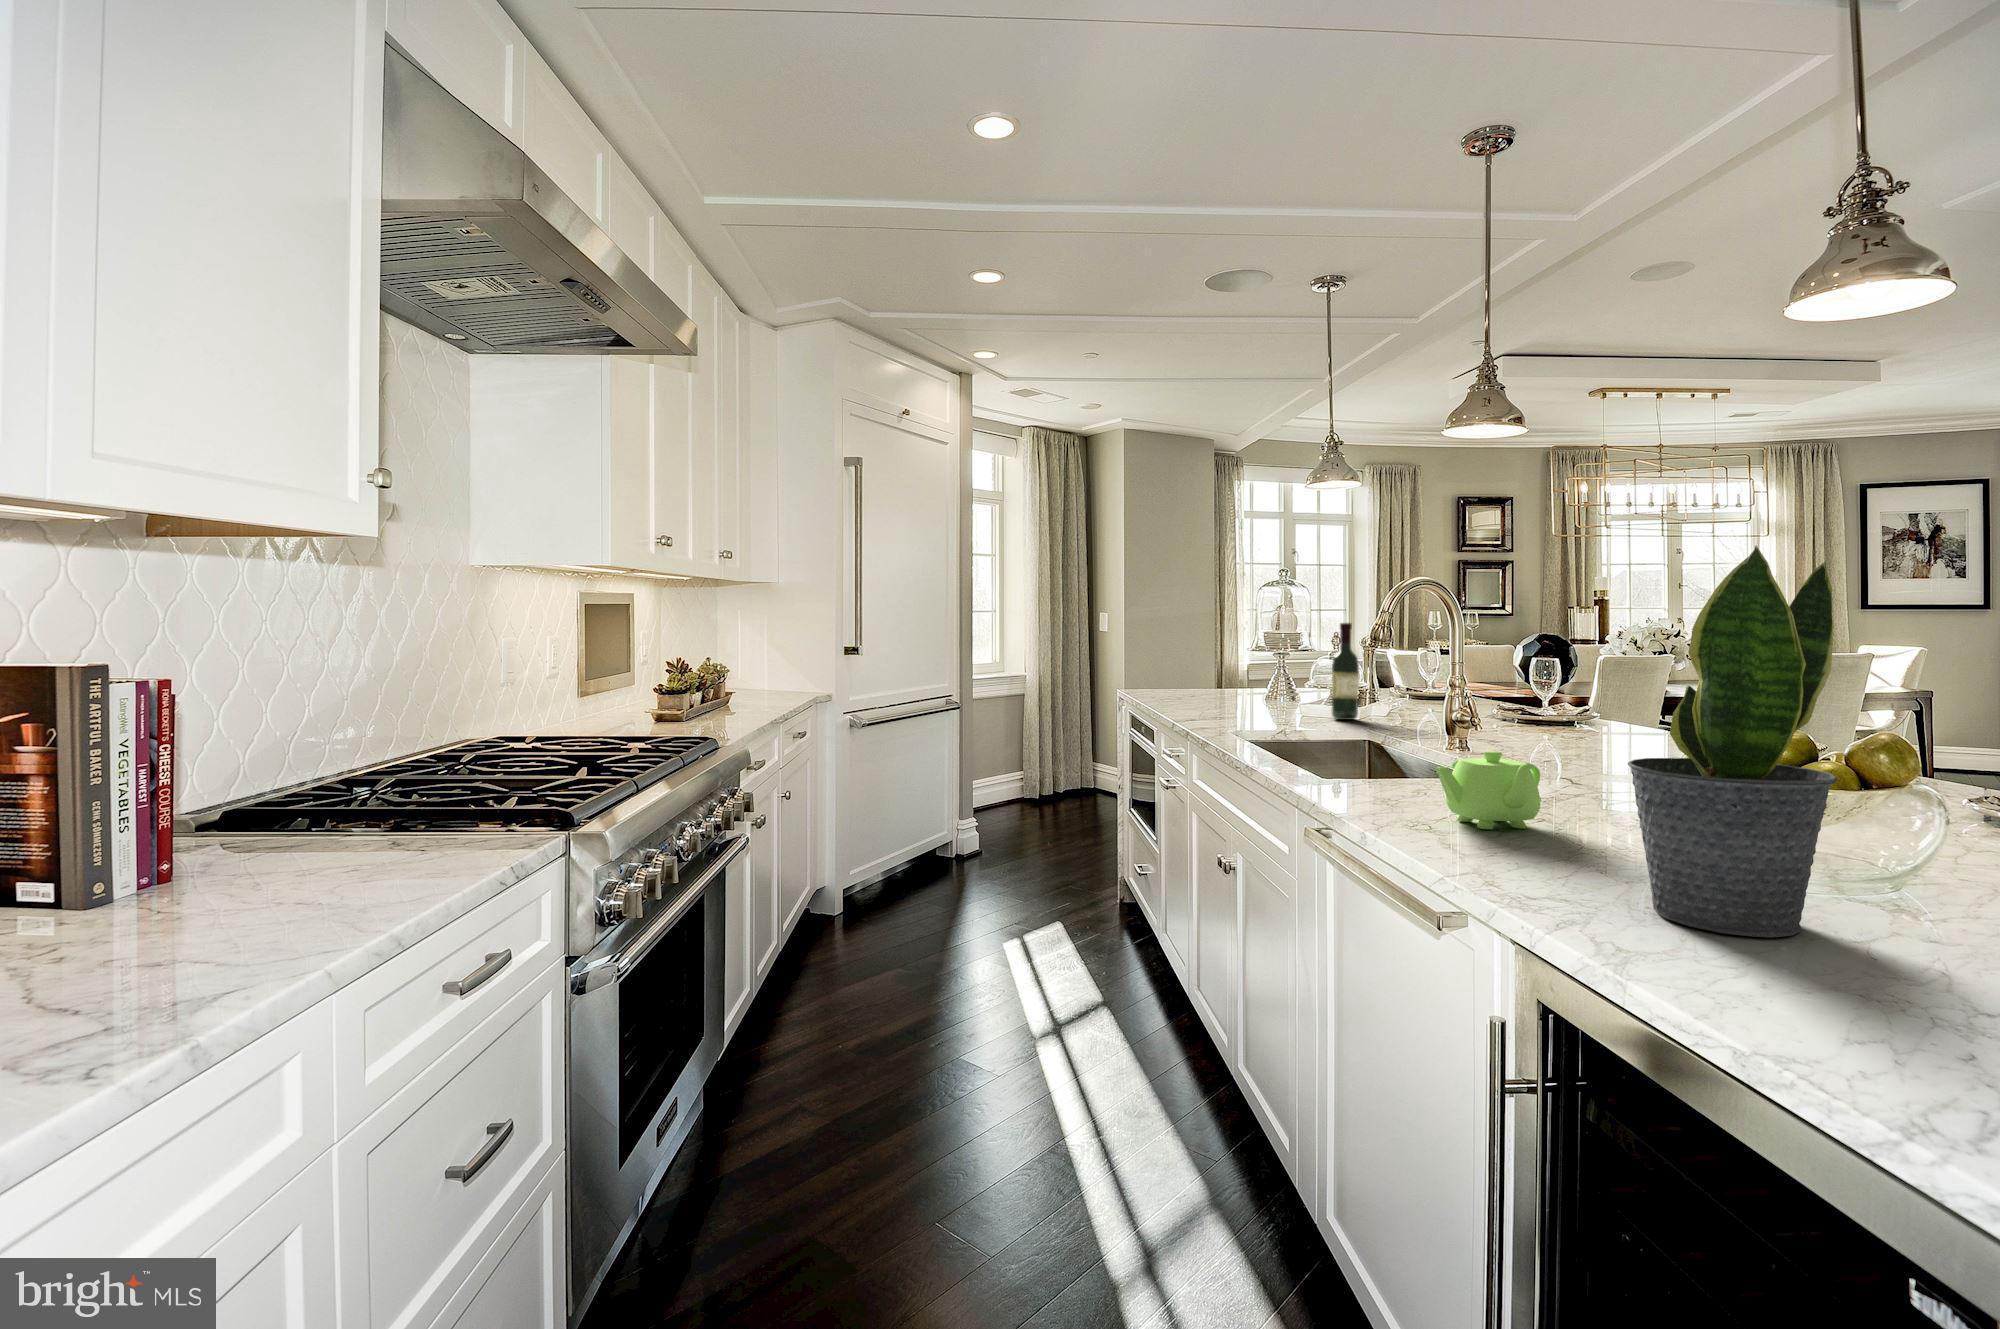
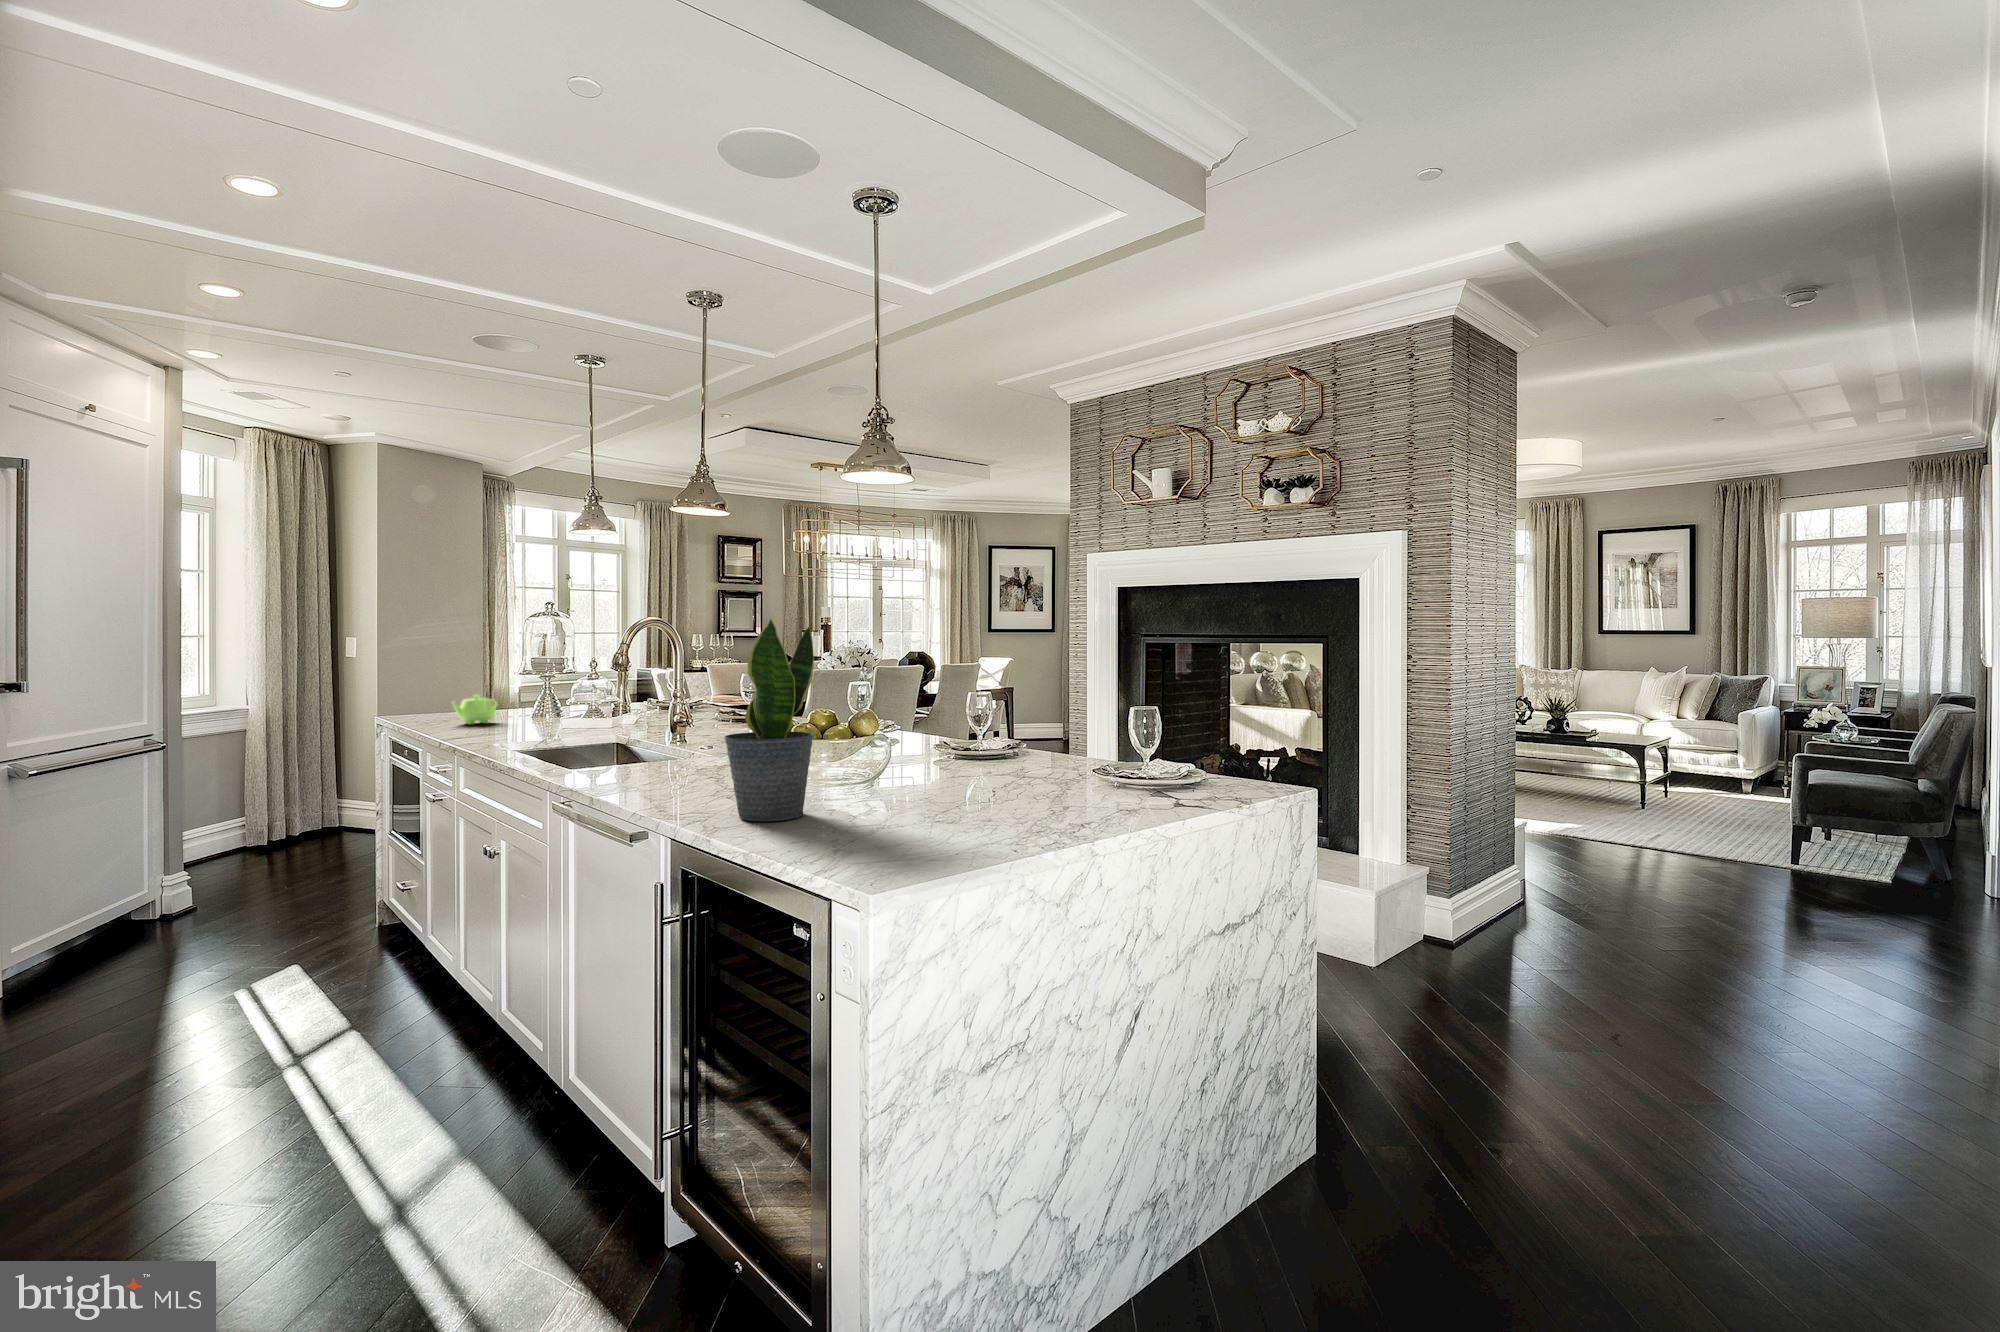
wine bottle: present [1331,623,1359,720] -> none [588,650,611,730]
teapot: present [1436,751,1541,829] -> present [452,695,498,724]

